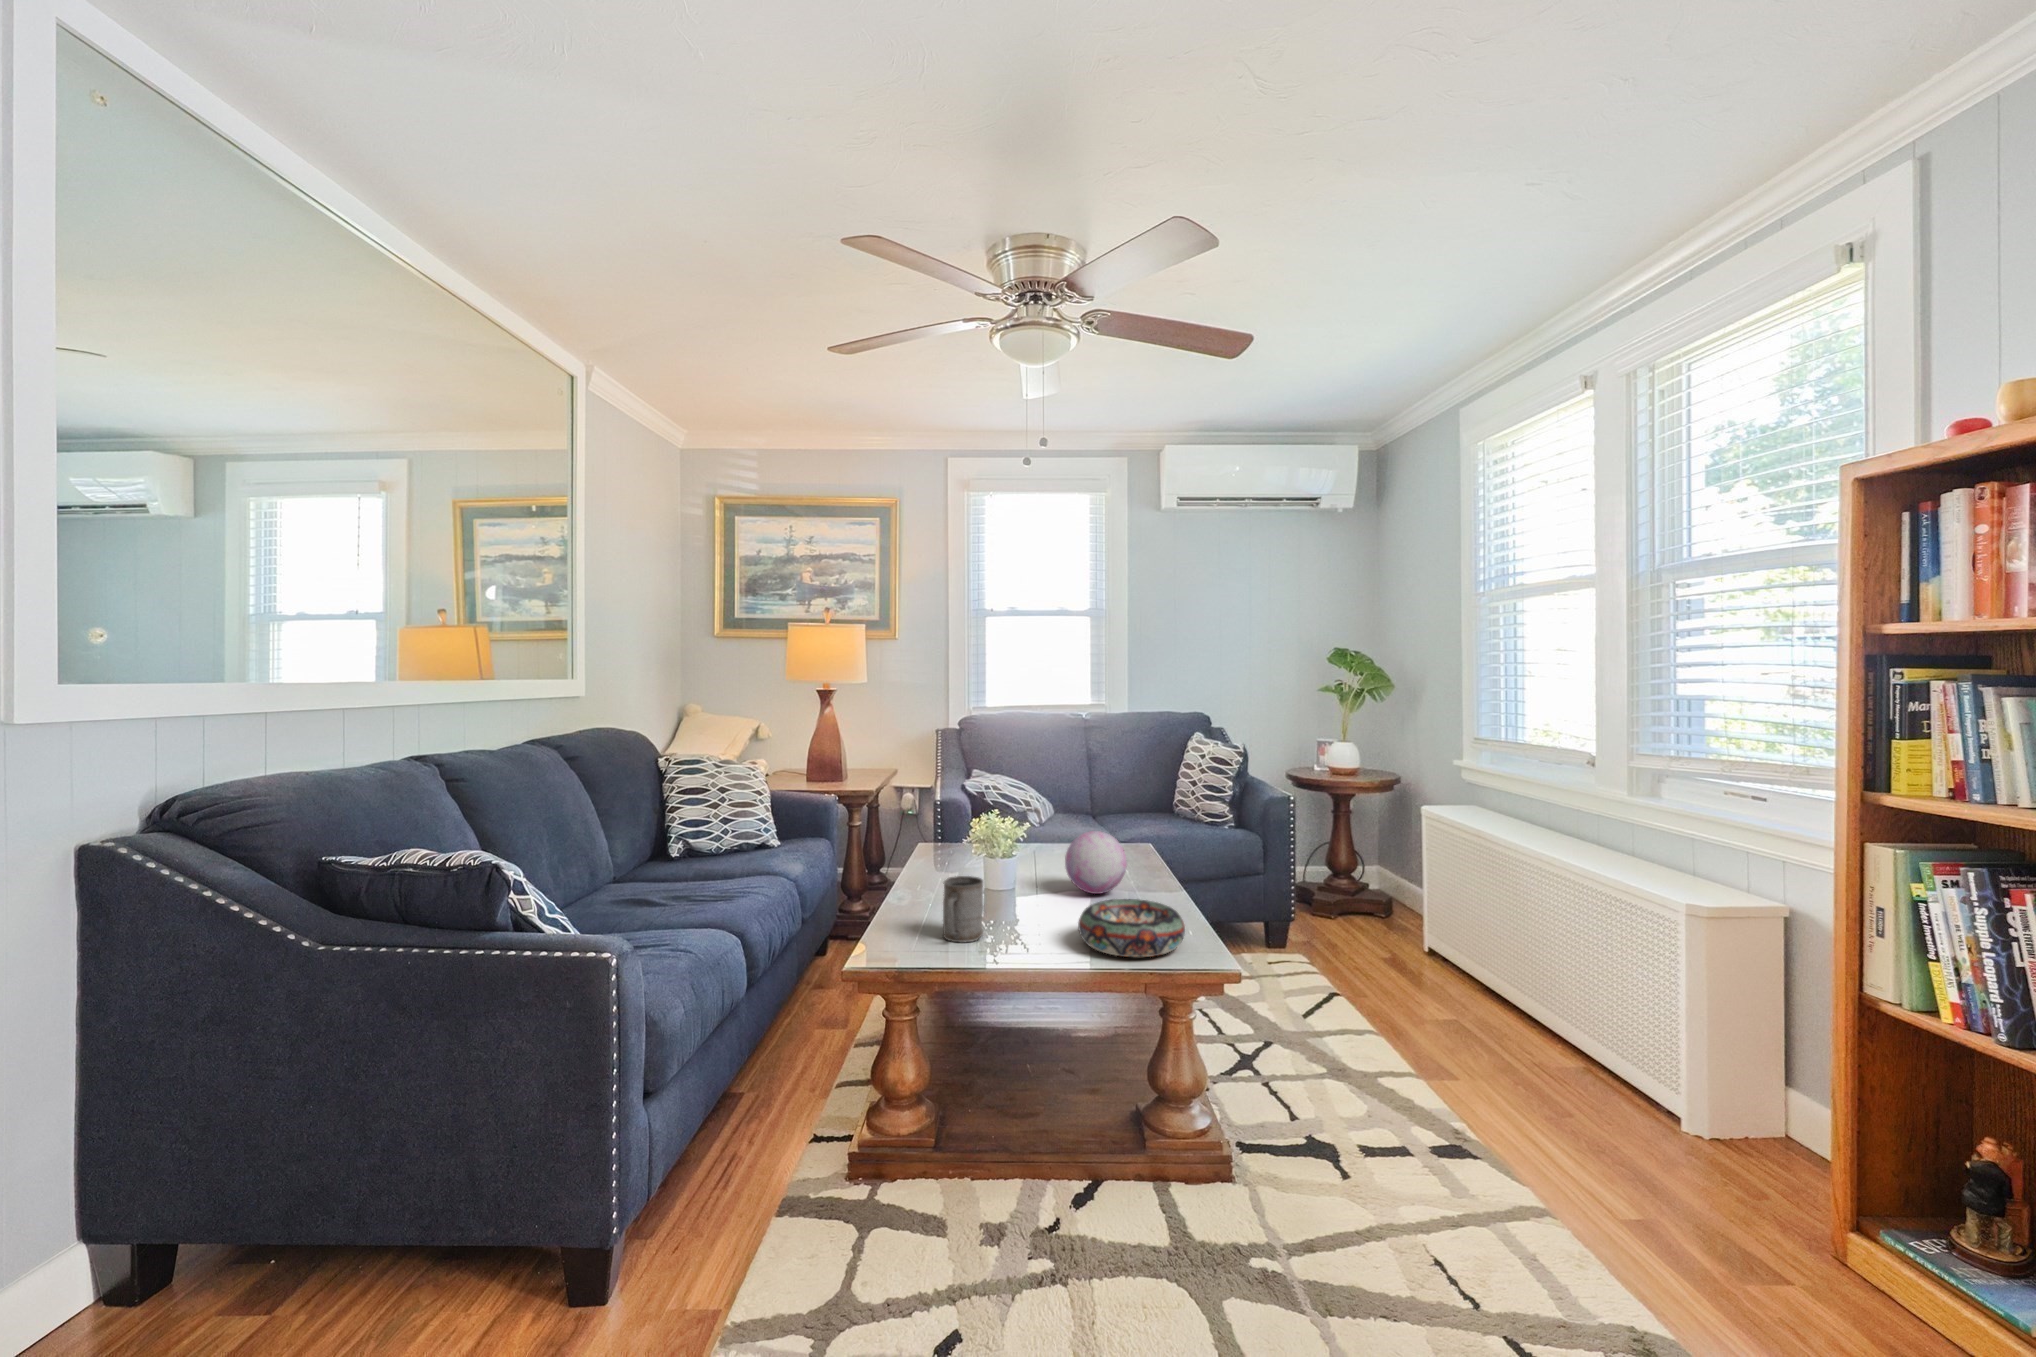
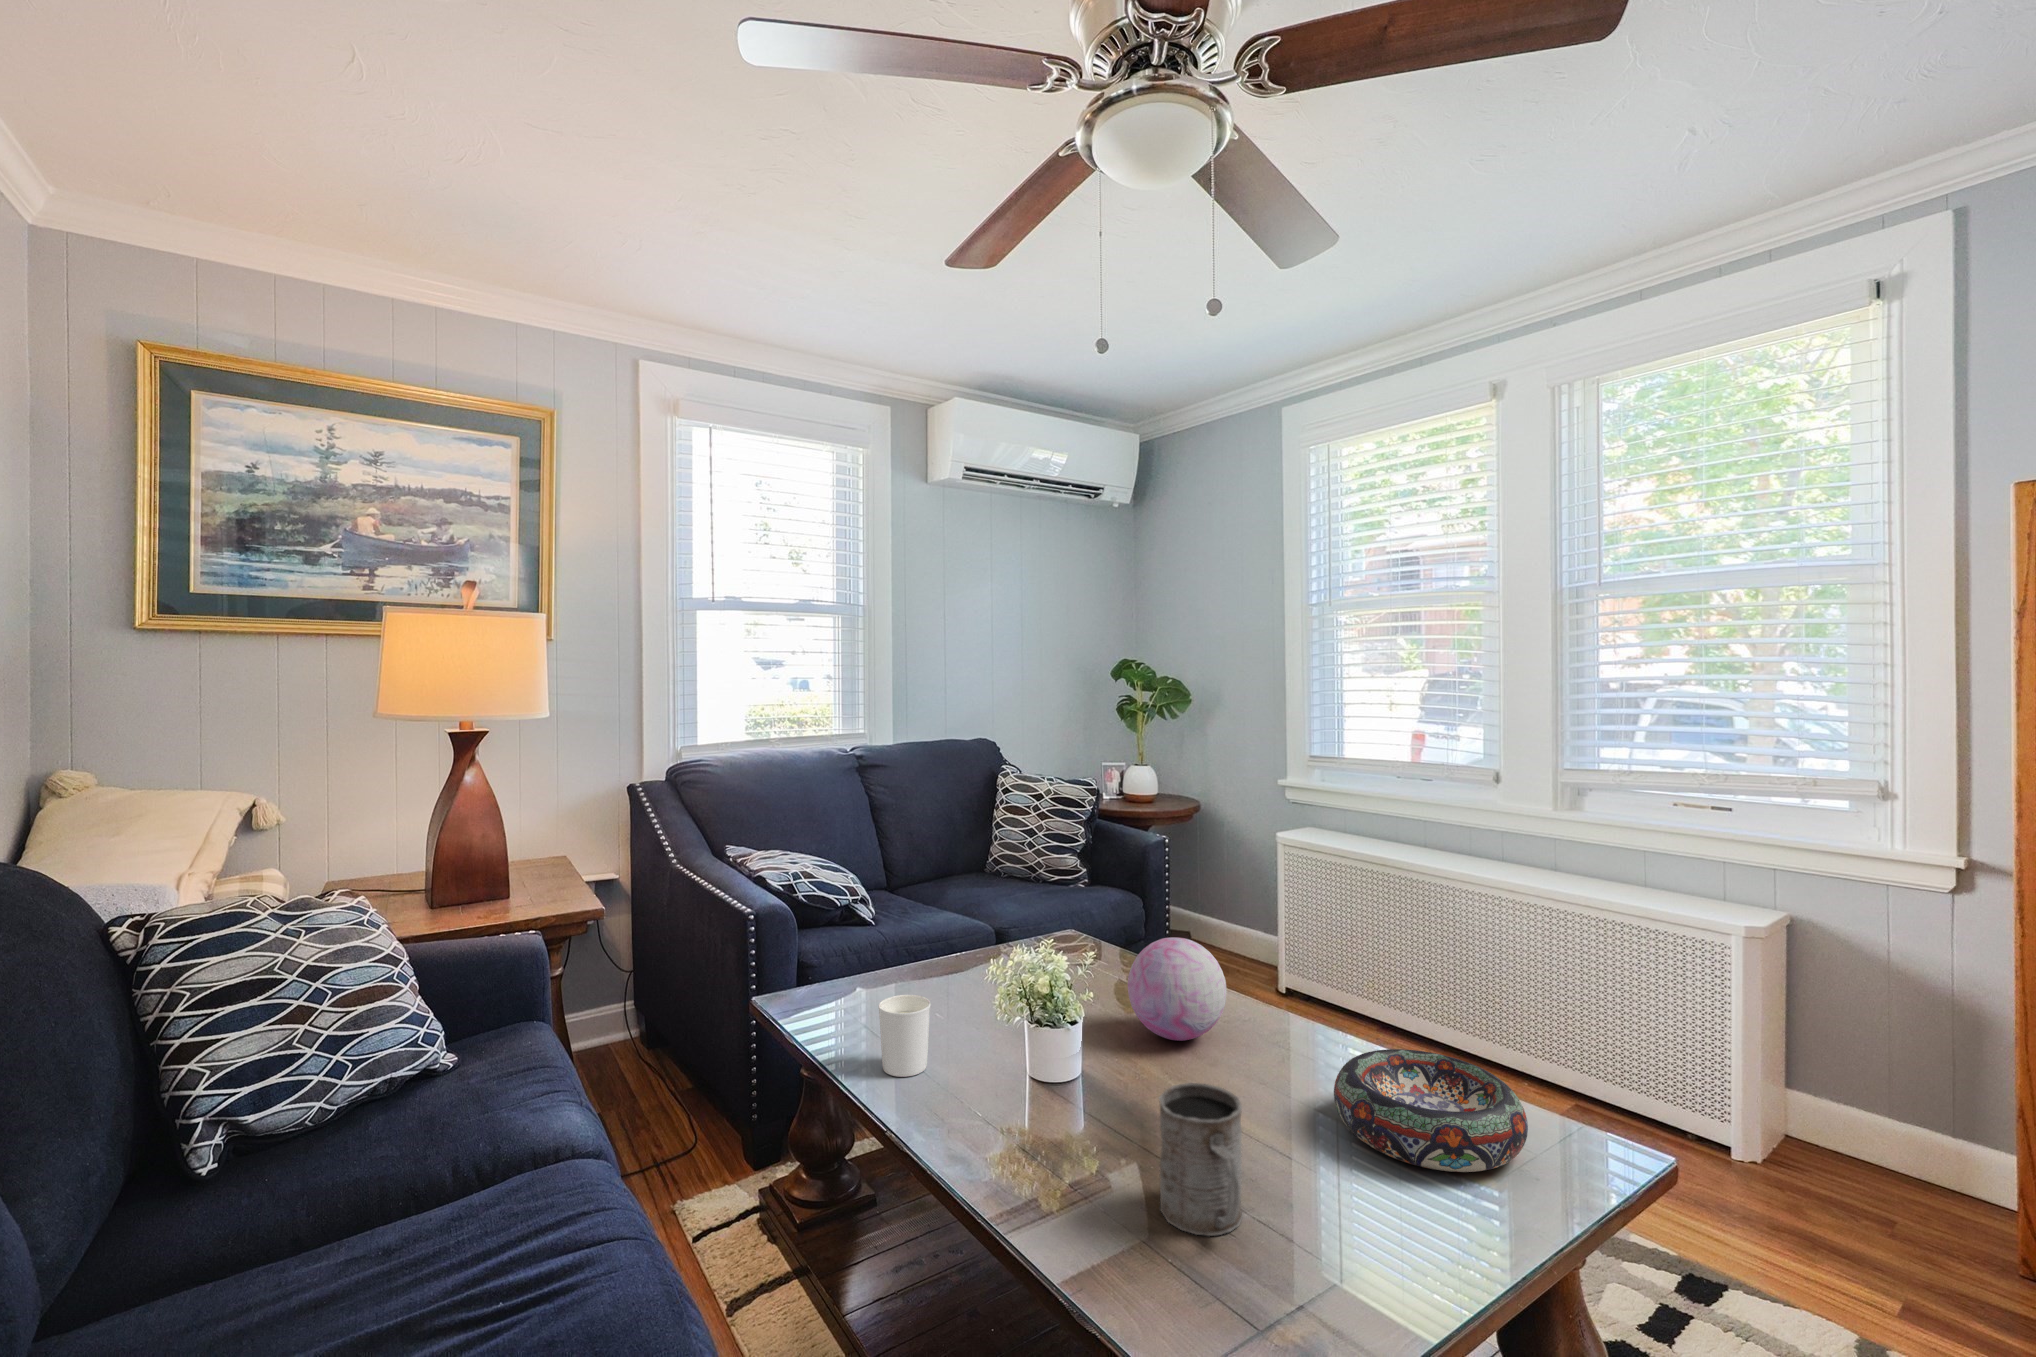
candle holder: none [924,840,952,880] -> present [878,995,931,1077]

